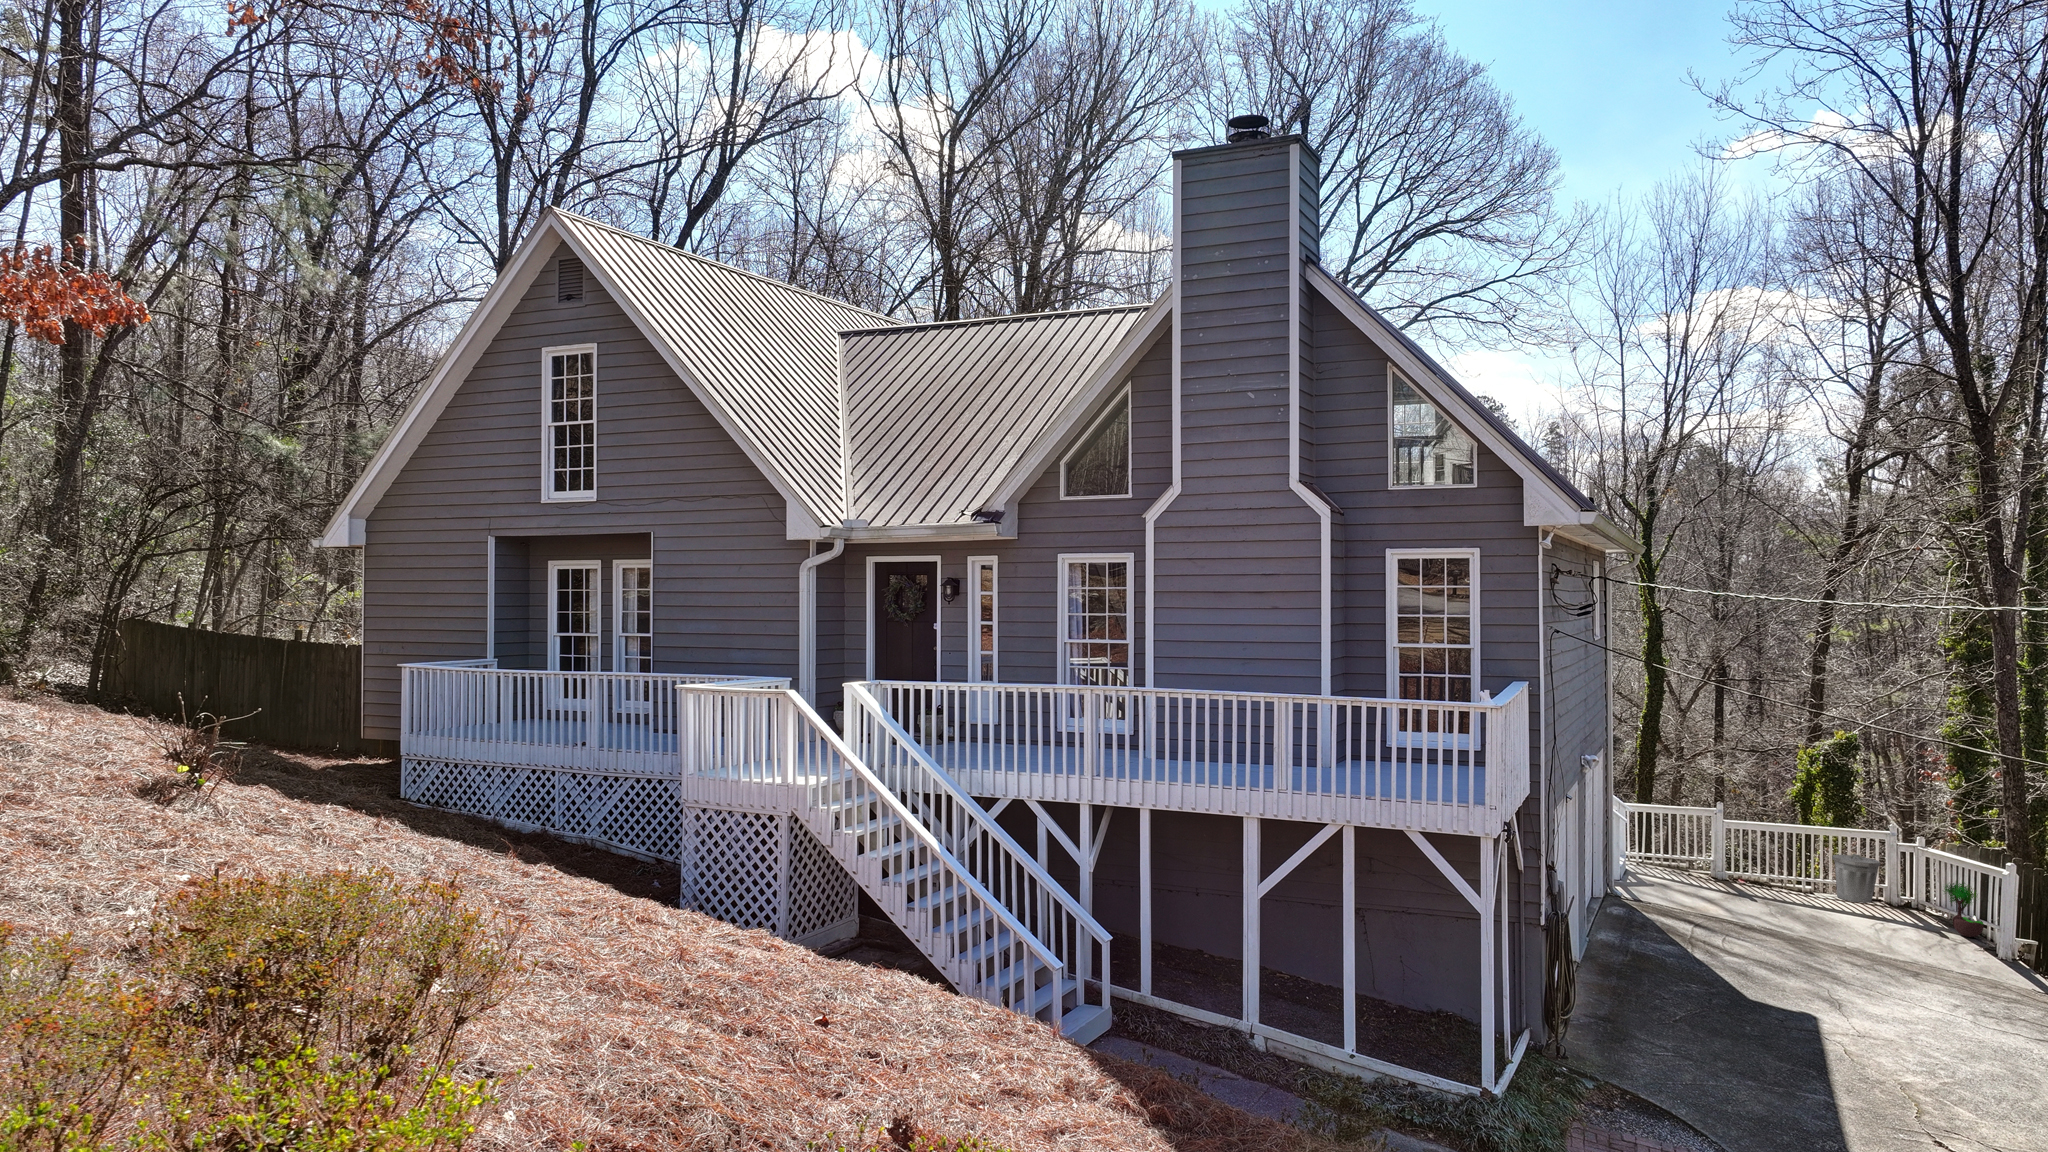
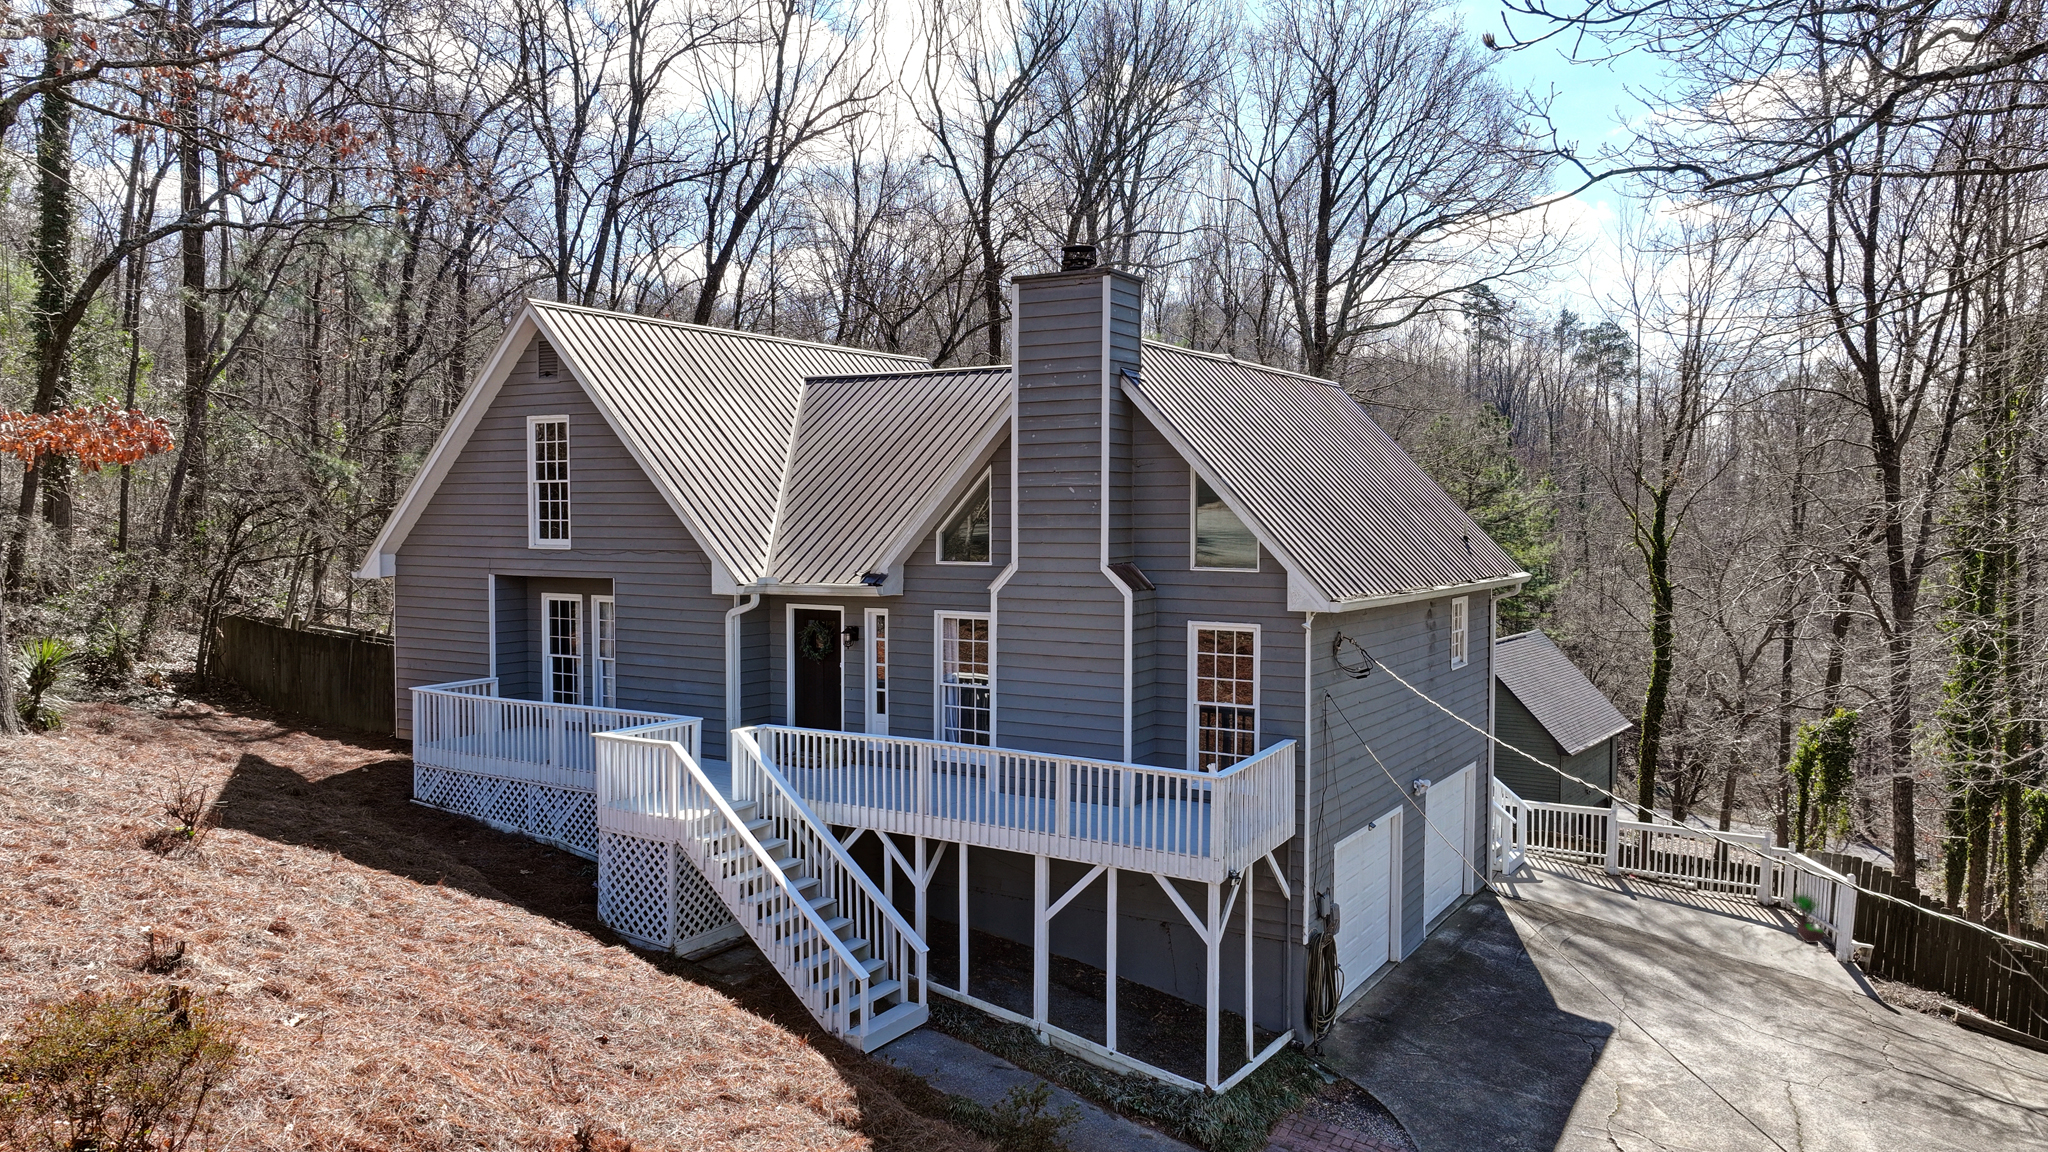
trash can: present [1832,854,1880,903] -> none [1711,856,1755,902]

